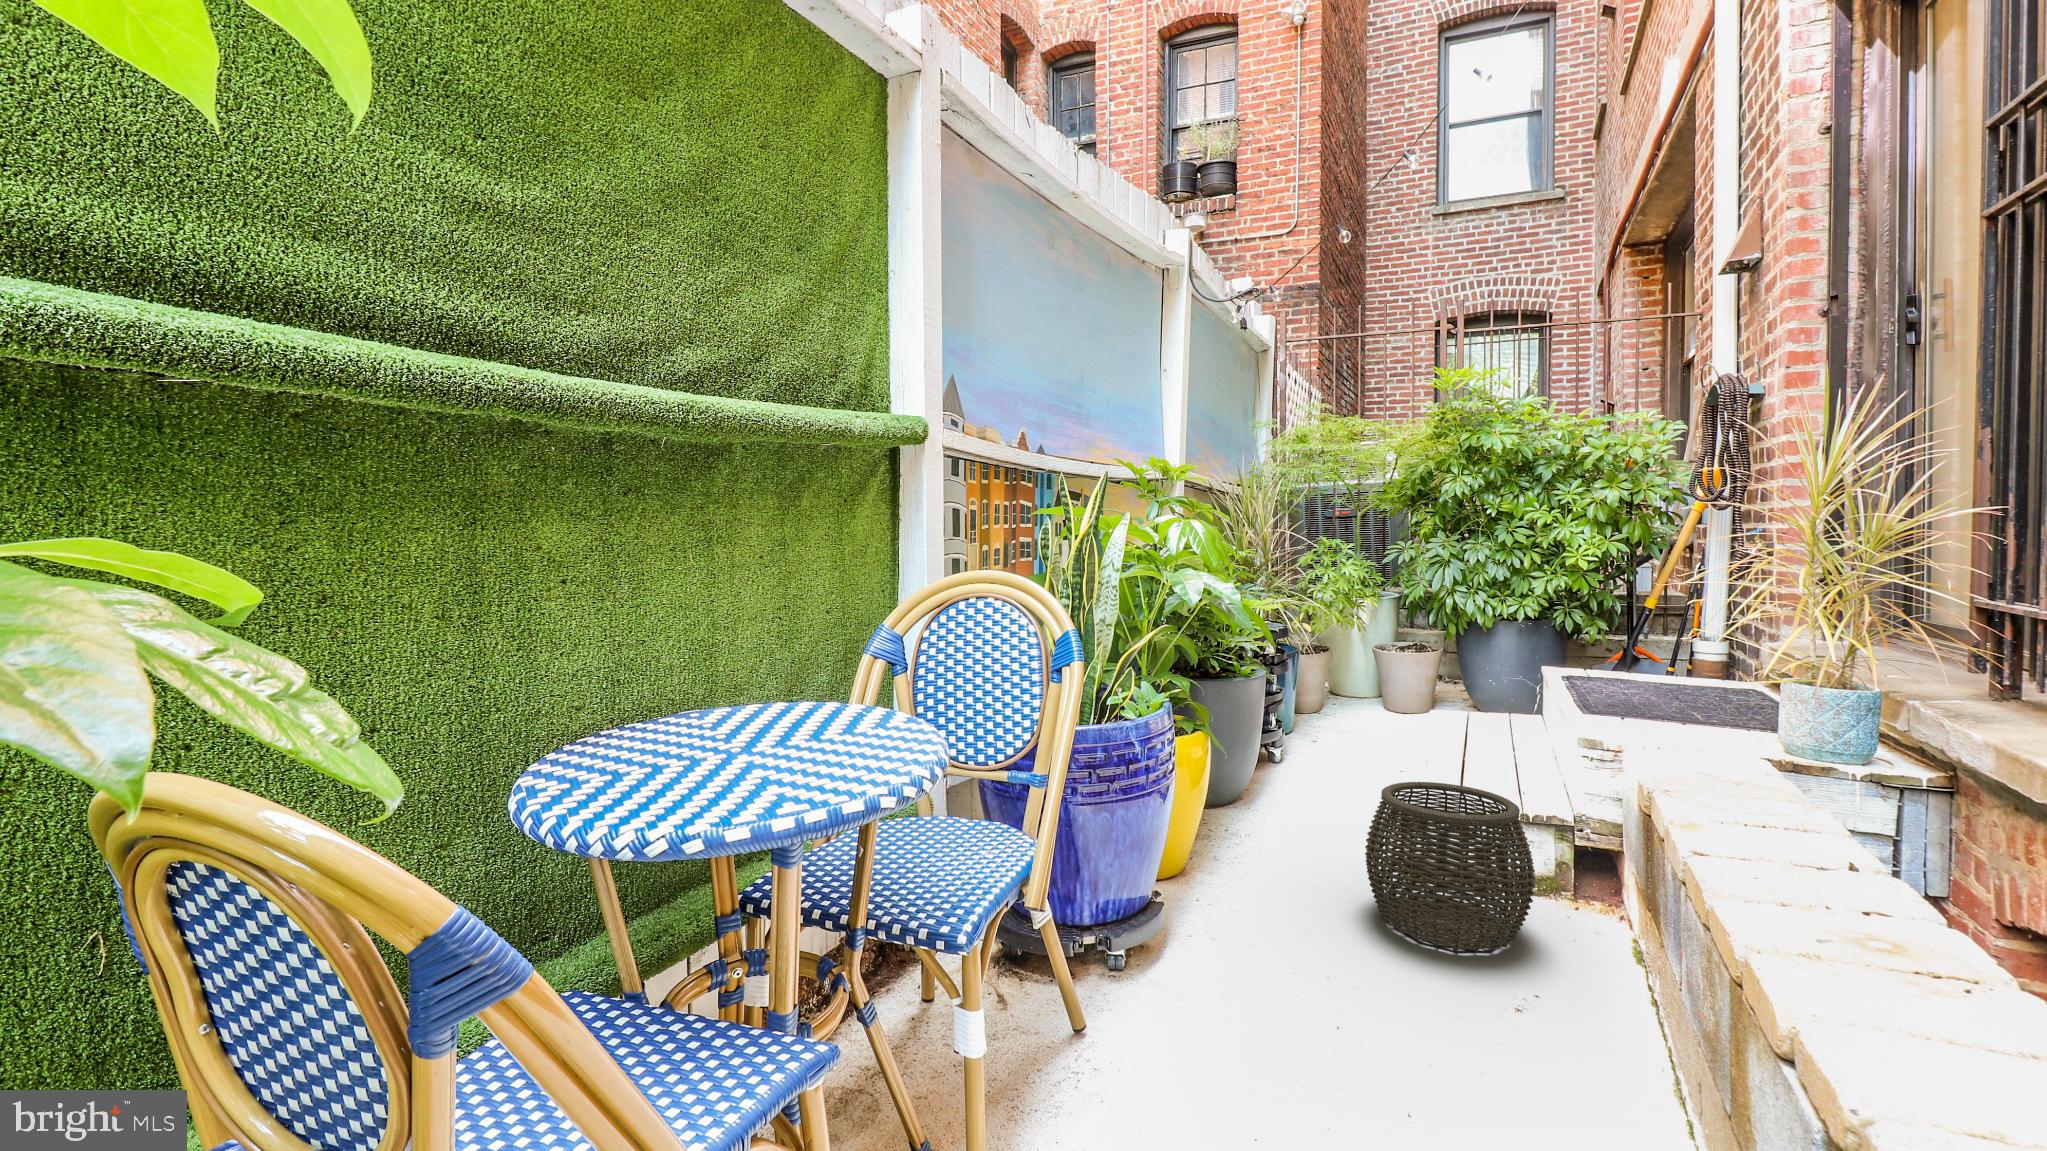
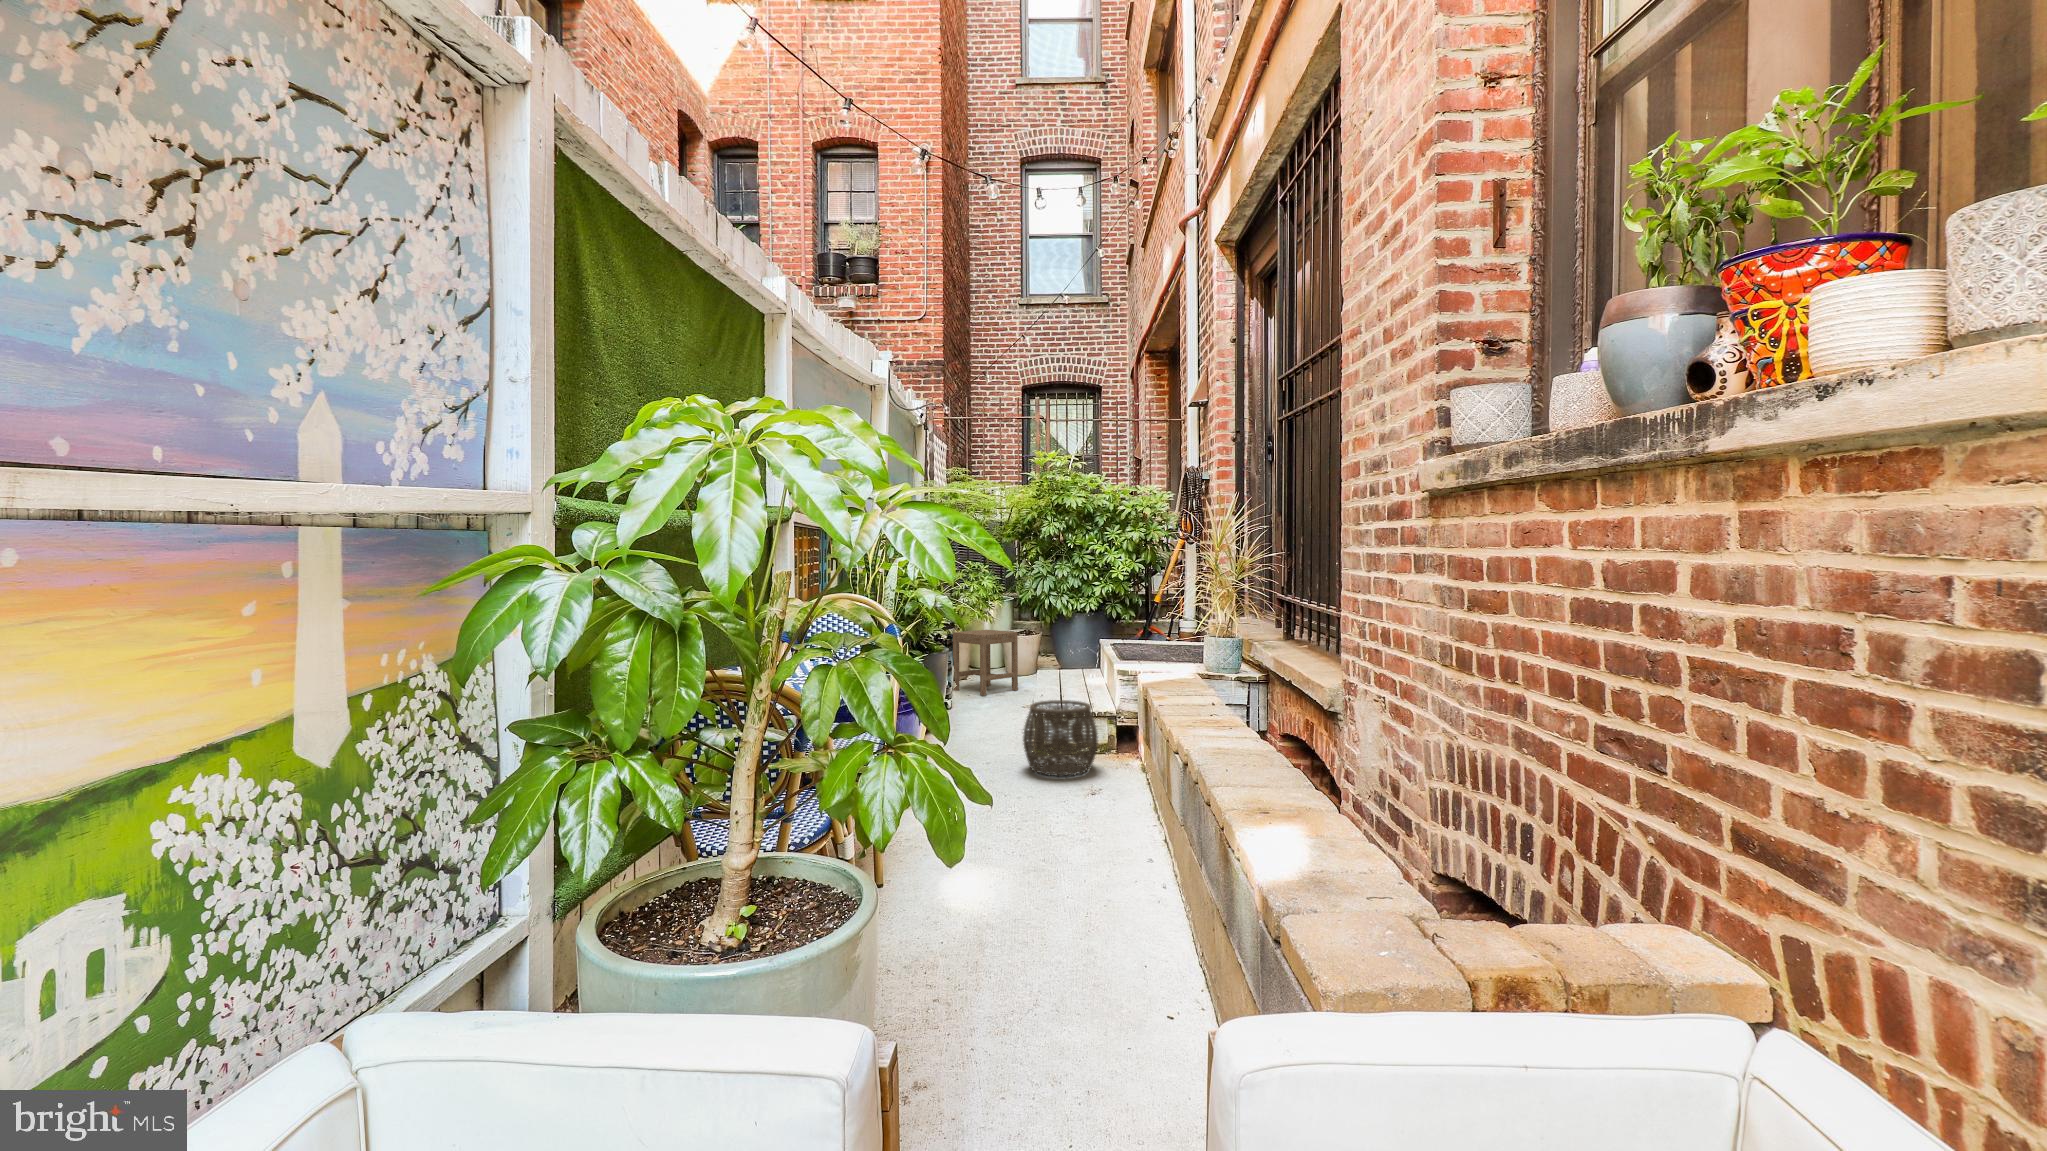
stool: none [1295,636,1397,733] -> present [953,630,1018,695]

